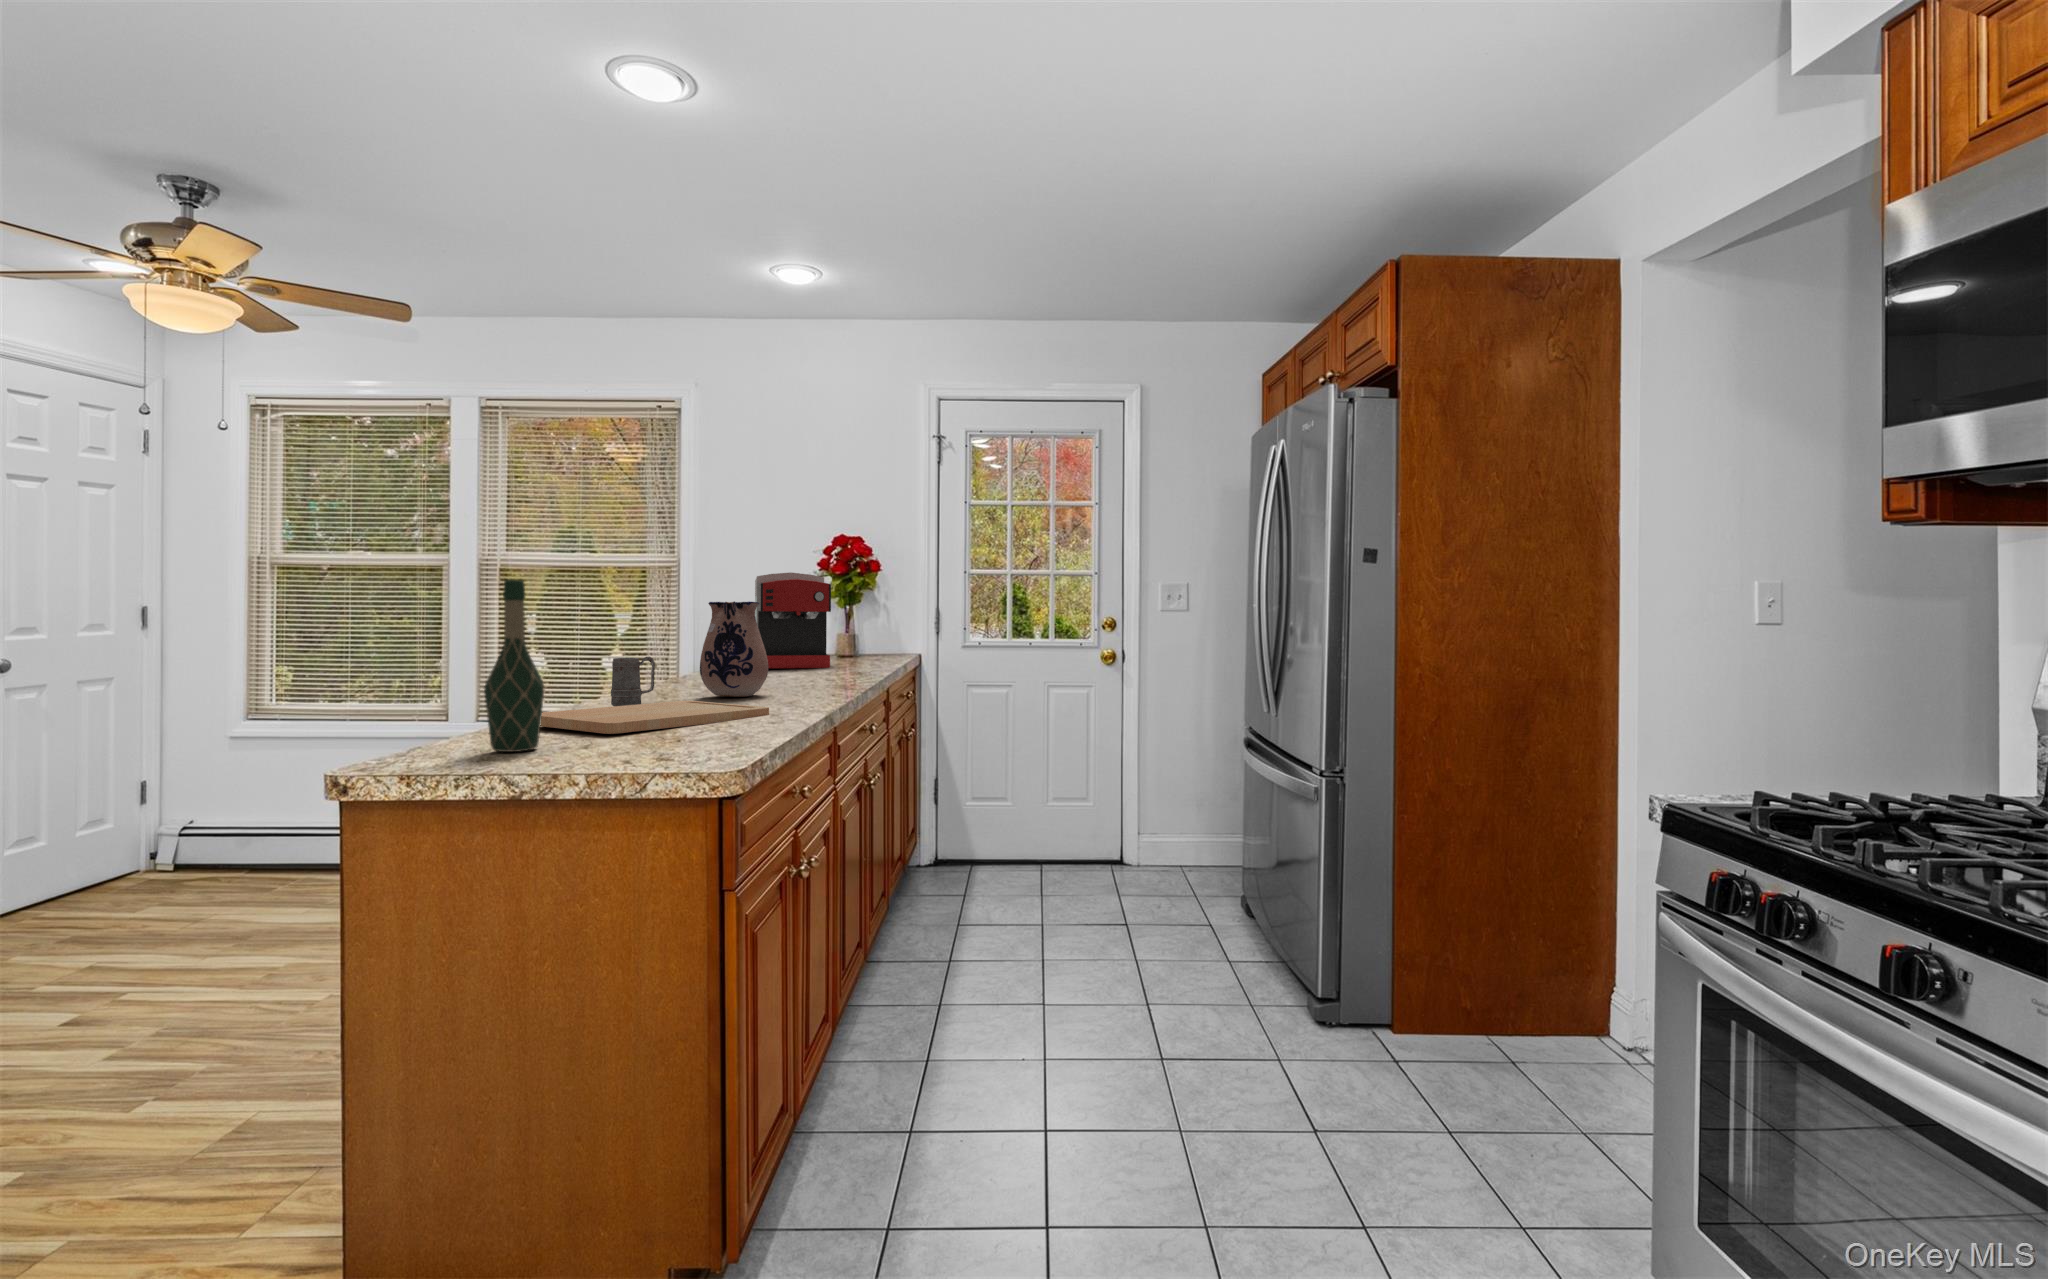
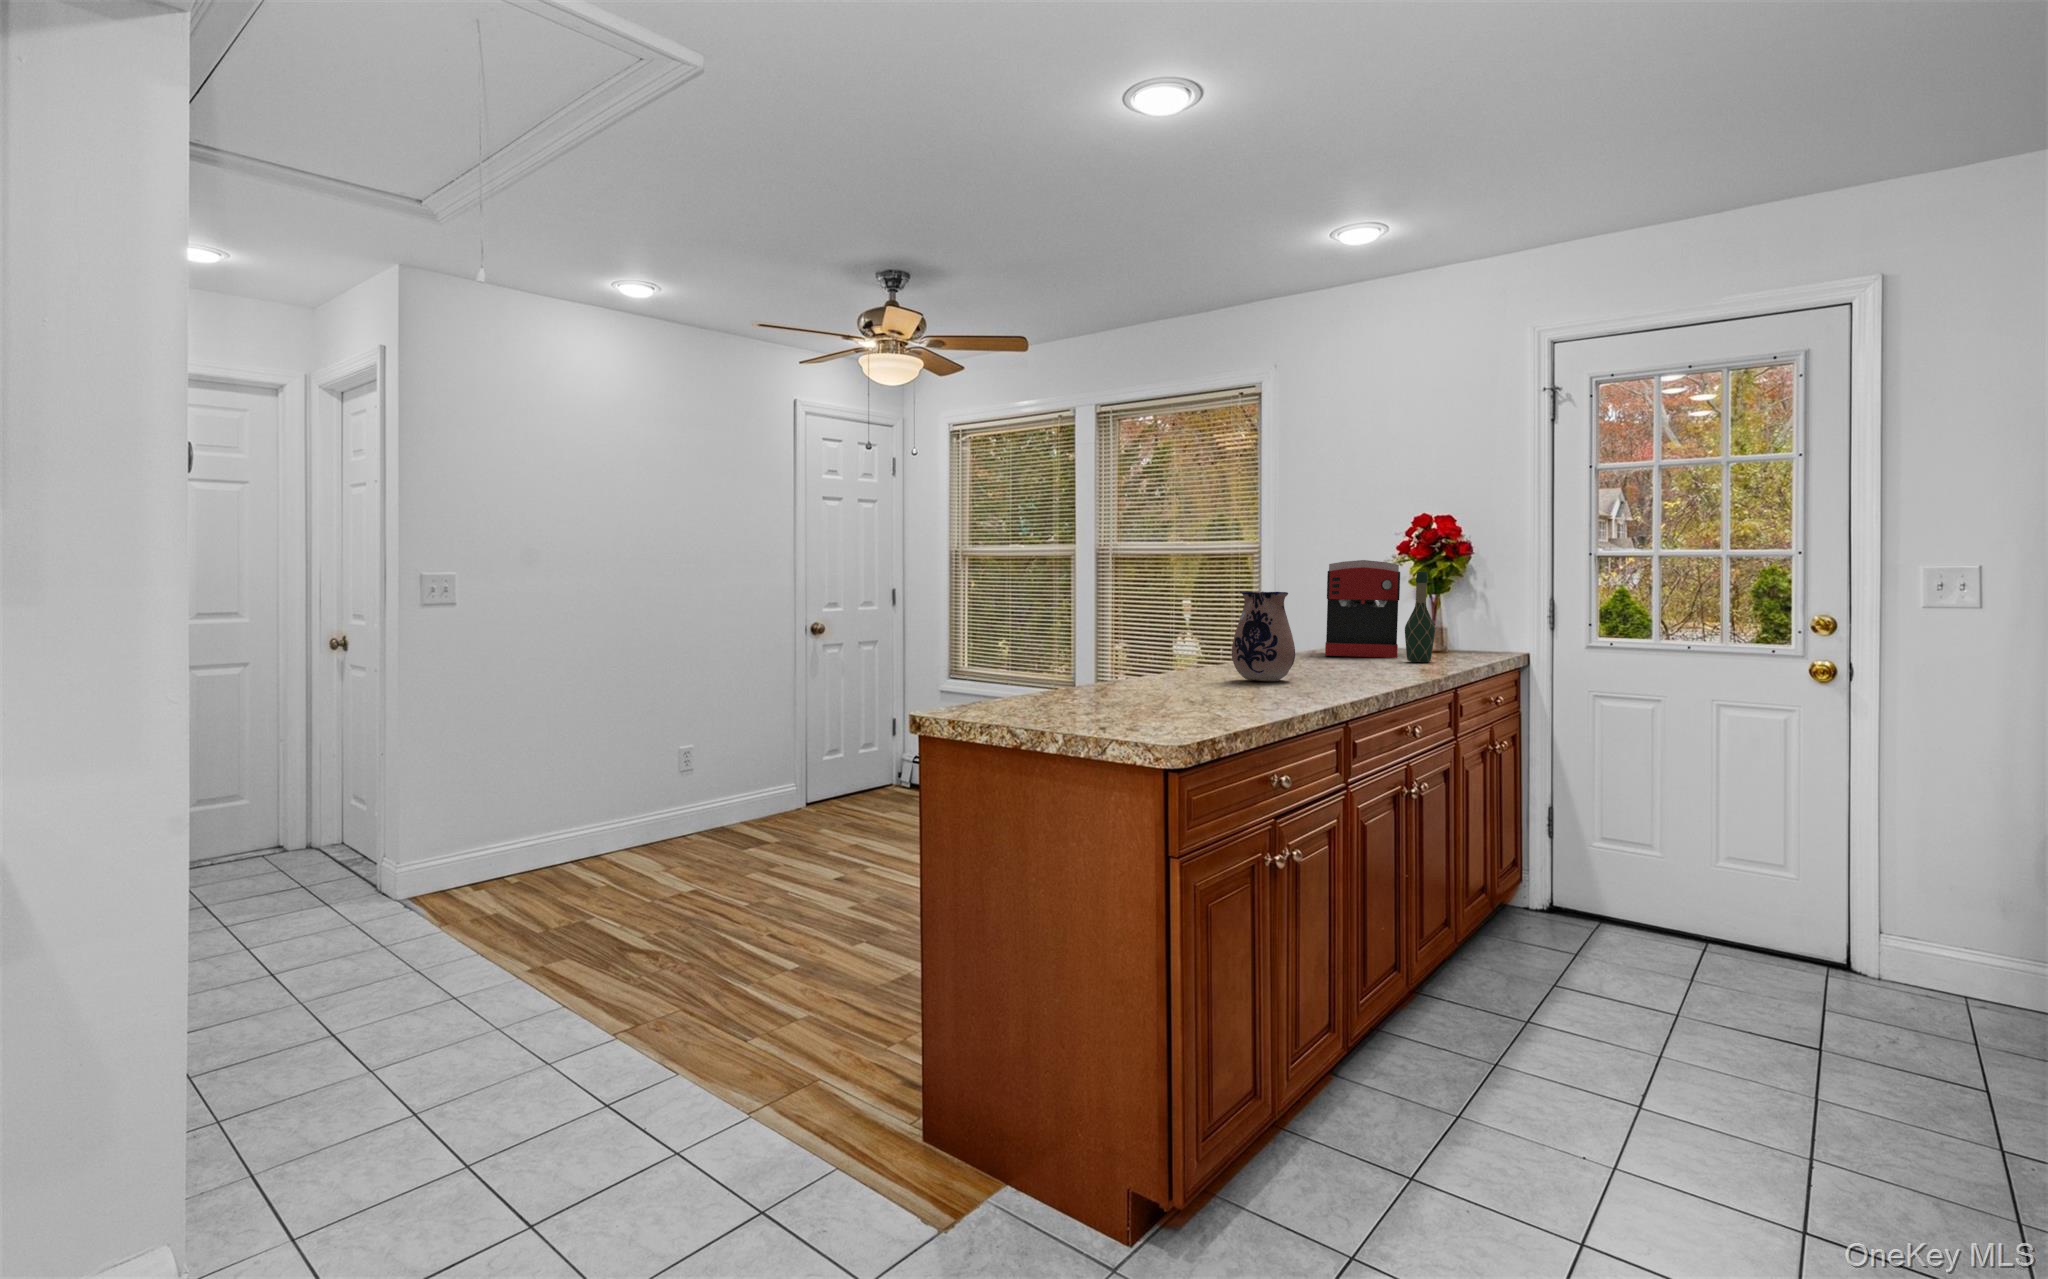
wine bottle: present [484,579,544,752] -> present [1405,572,1435,662]
mug: present [611,657,655,706] -> none [1150,641,1188,684]
cutting board: present [540,701,769,734] -> none [1066,682,1269,706]

